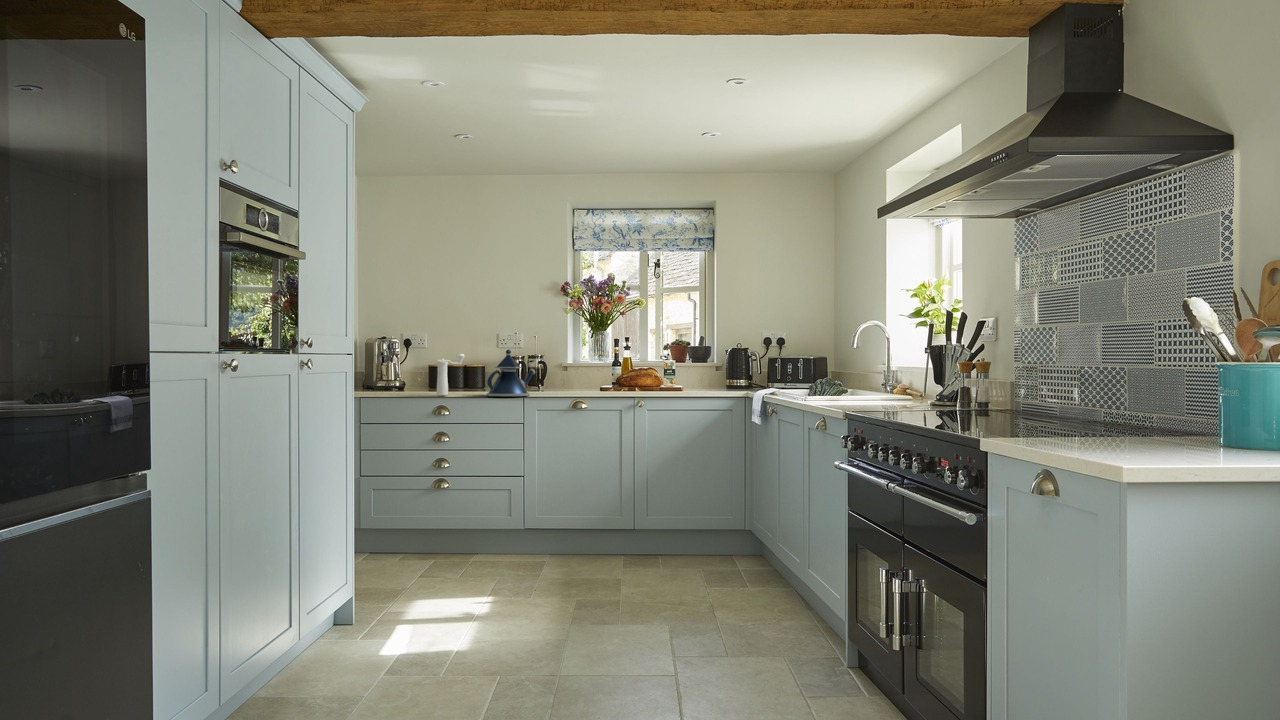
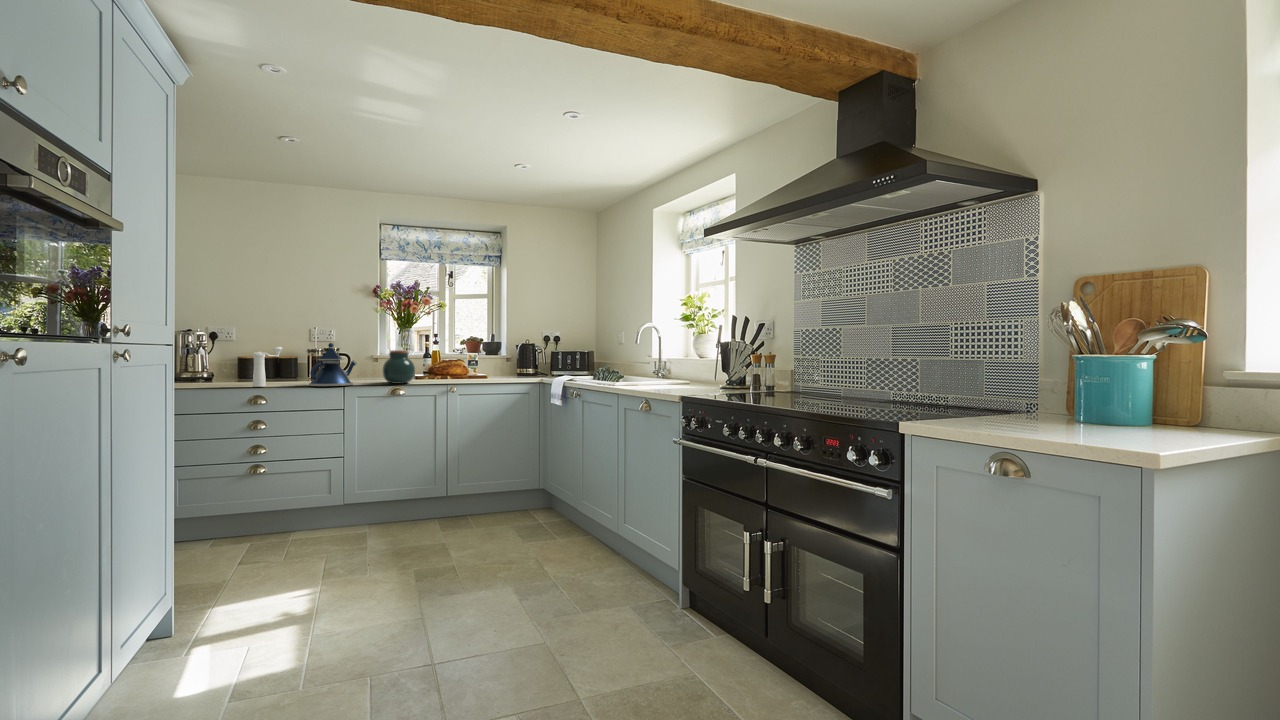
jar: none [560,358,594,395] -> present [382,350,415,384]

